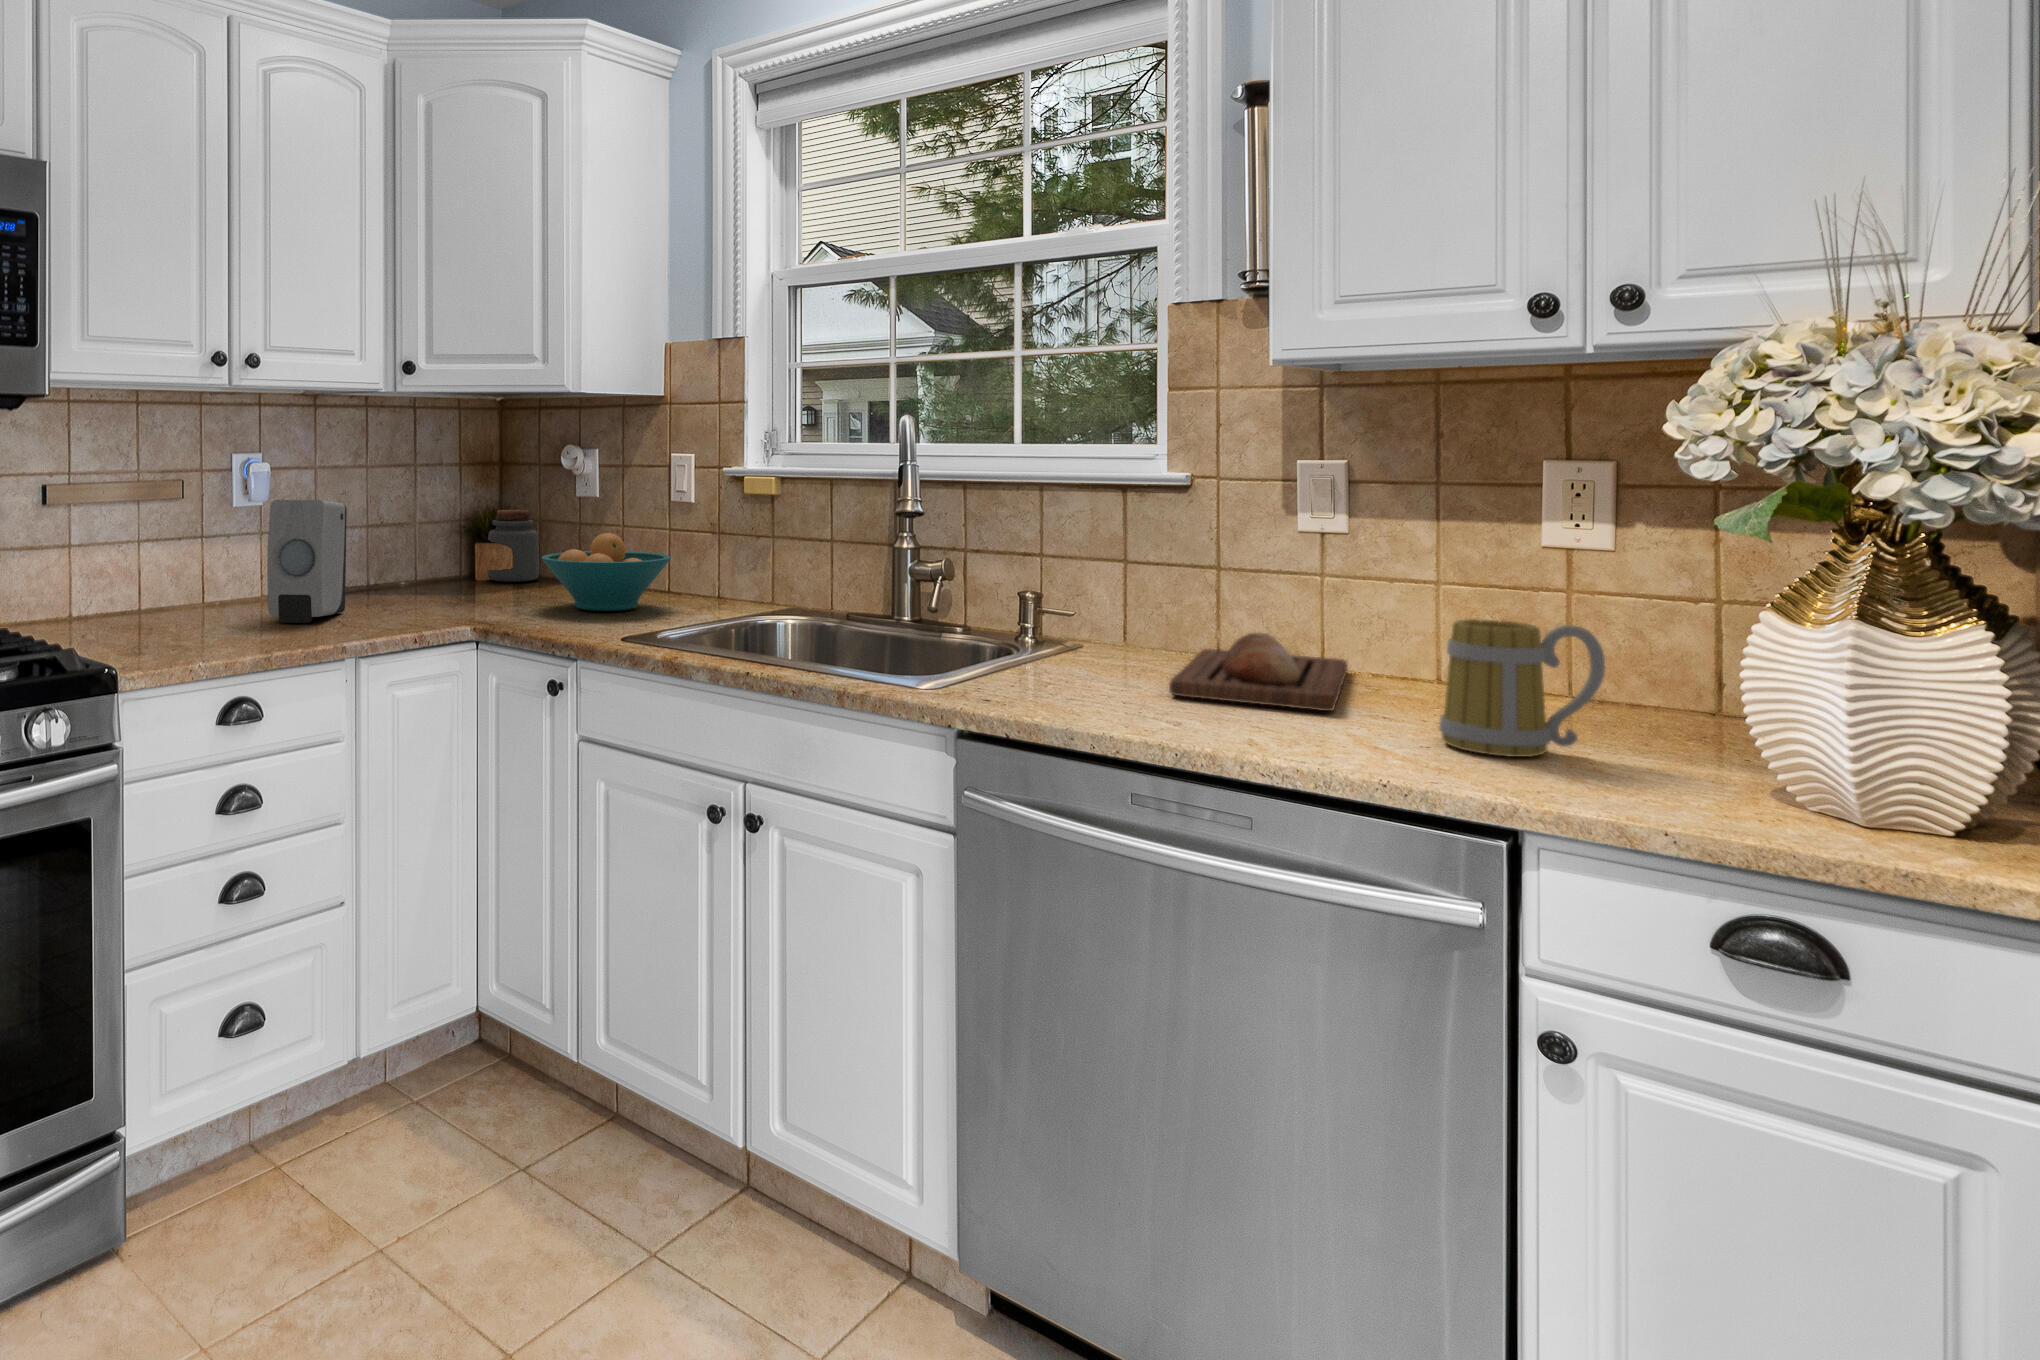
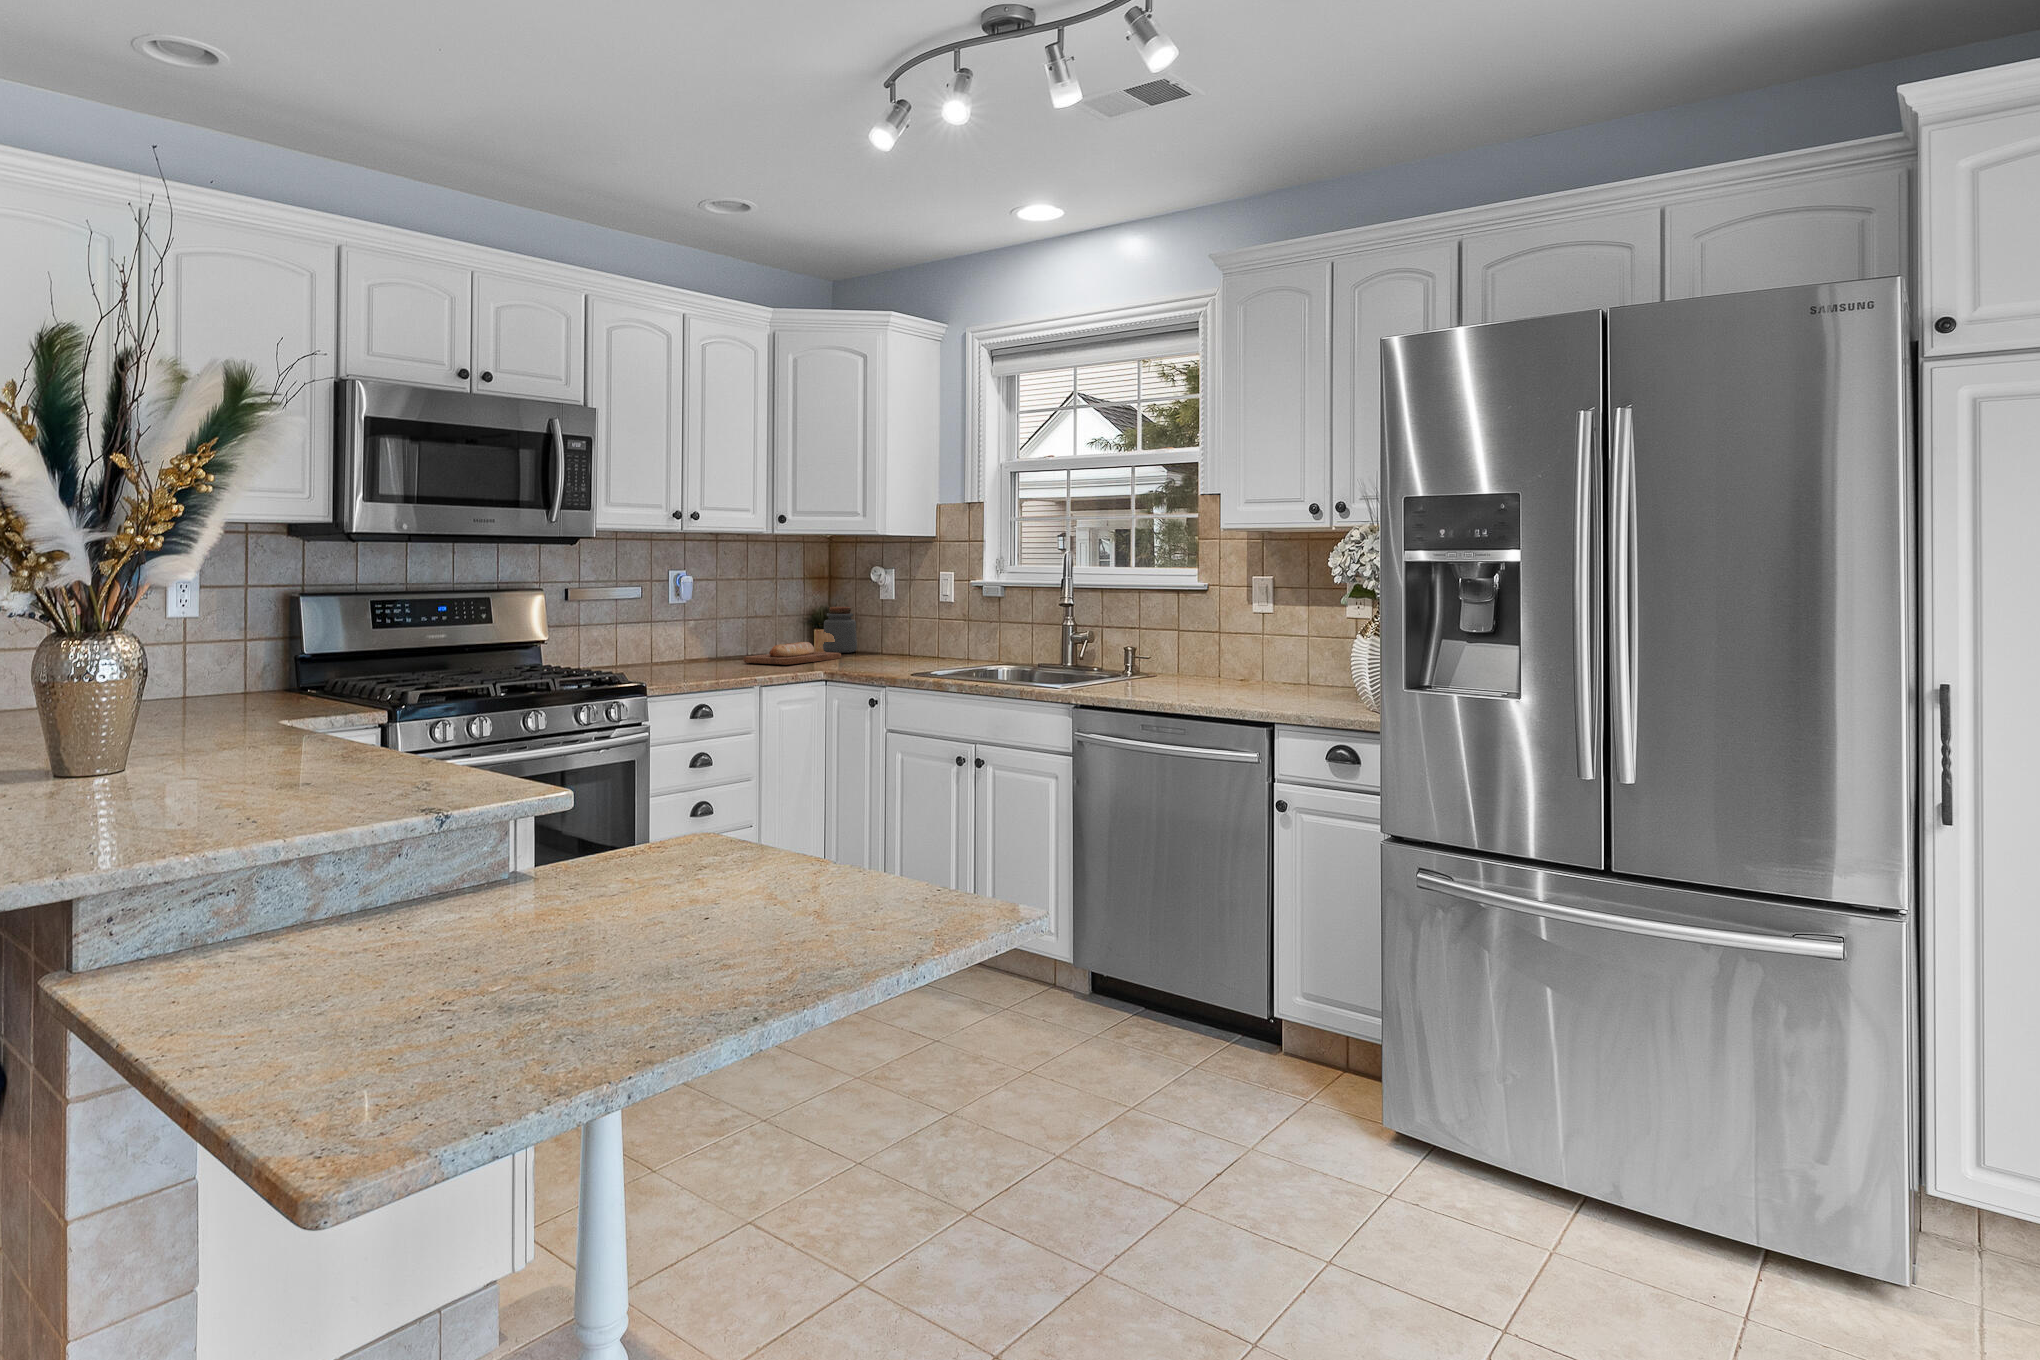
soap dispenser: present [267,500,347,623] -> none [701,598,744,670]
fruit bowl: present [542,533,671,611] -> none [863,619,940,665]
mug: present [1439,619,1605,757] -> none [1271,647,1330,703]
bread loaf: present [1169,633,1347,711] -> present [743,642,841,665]

